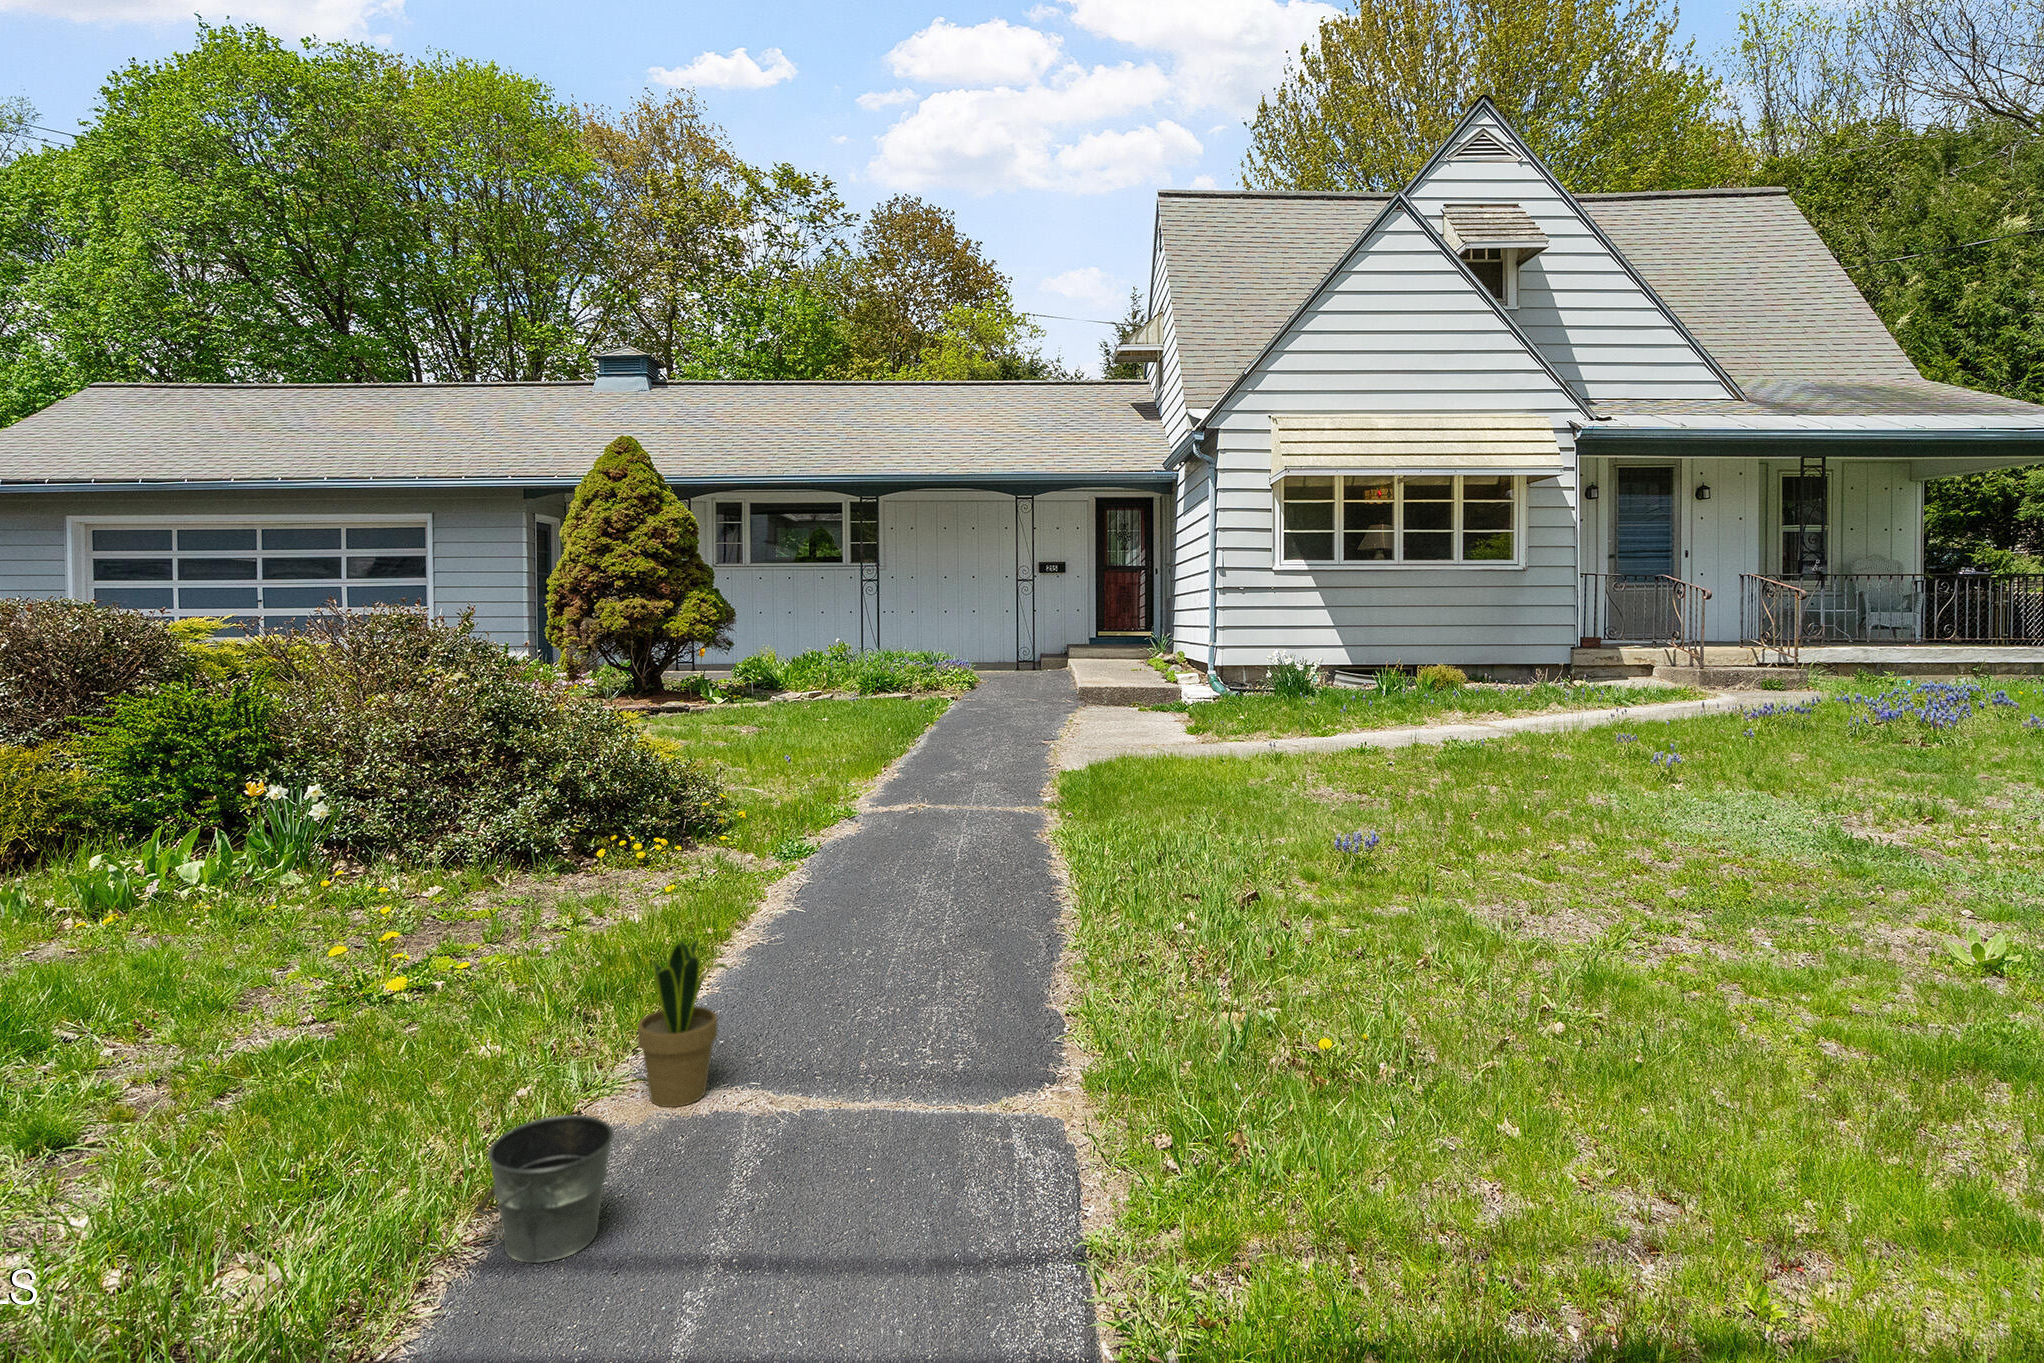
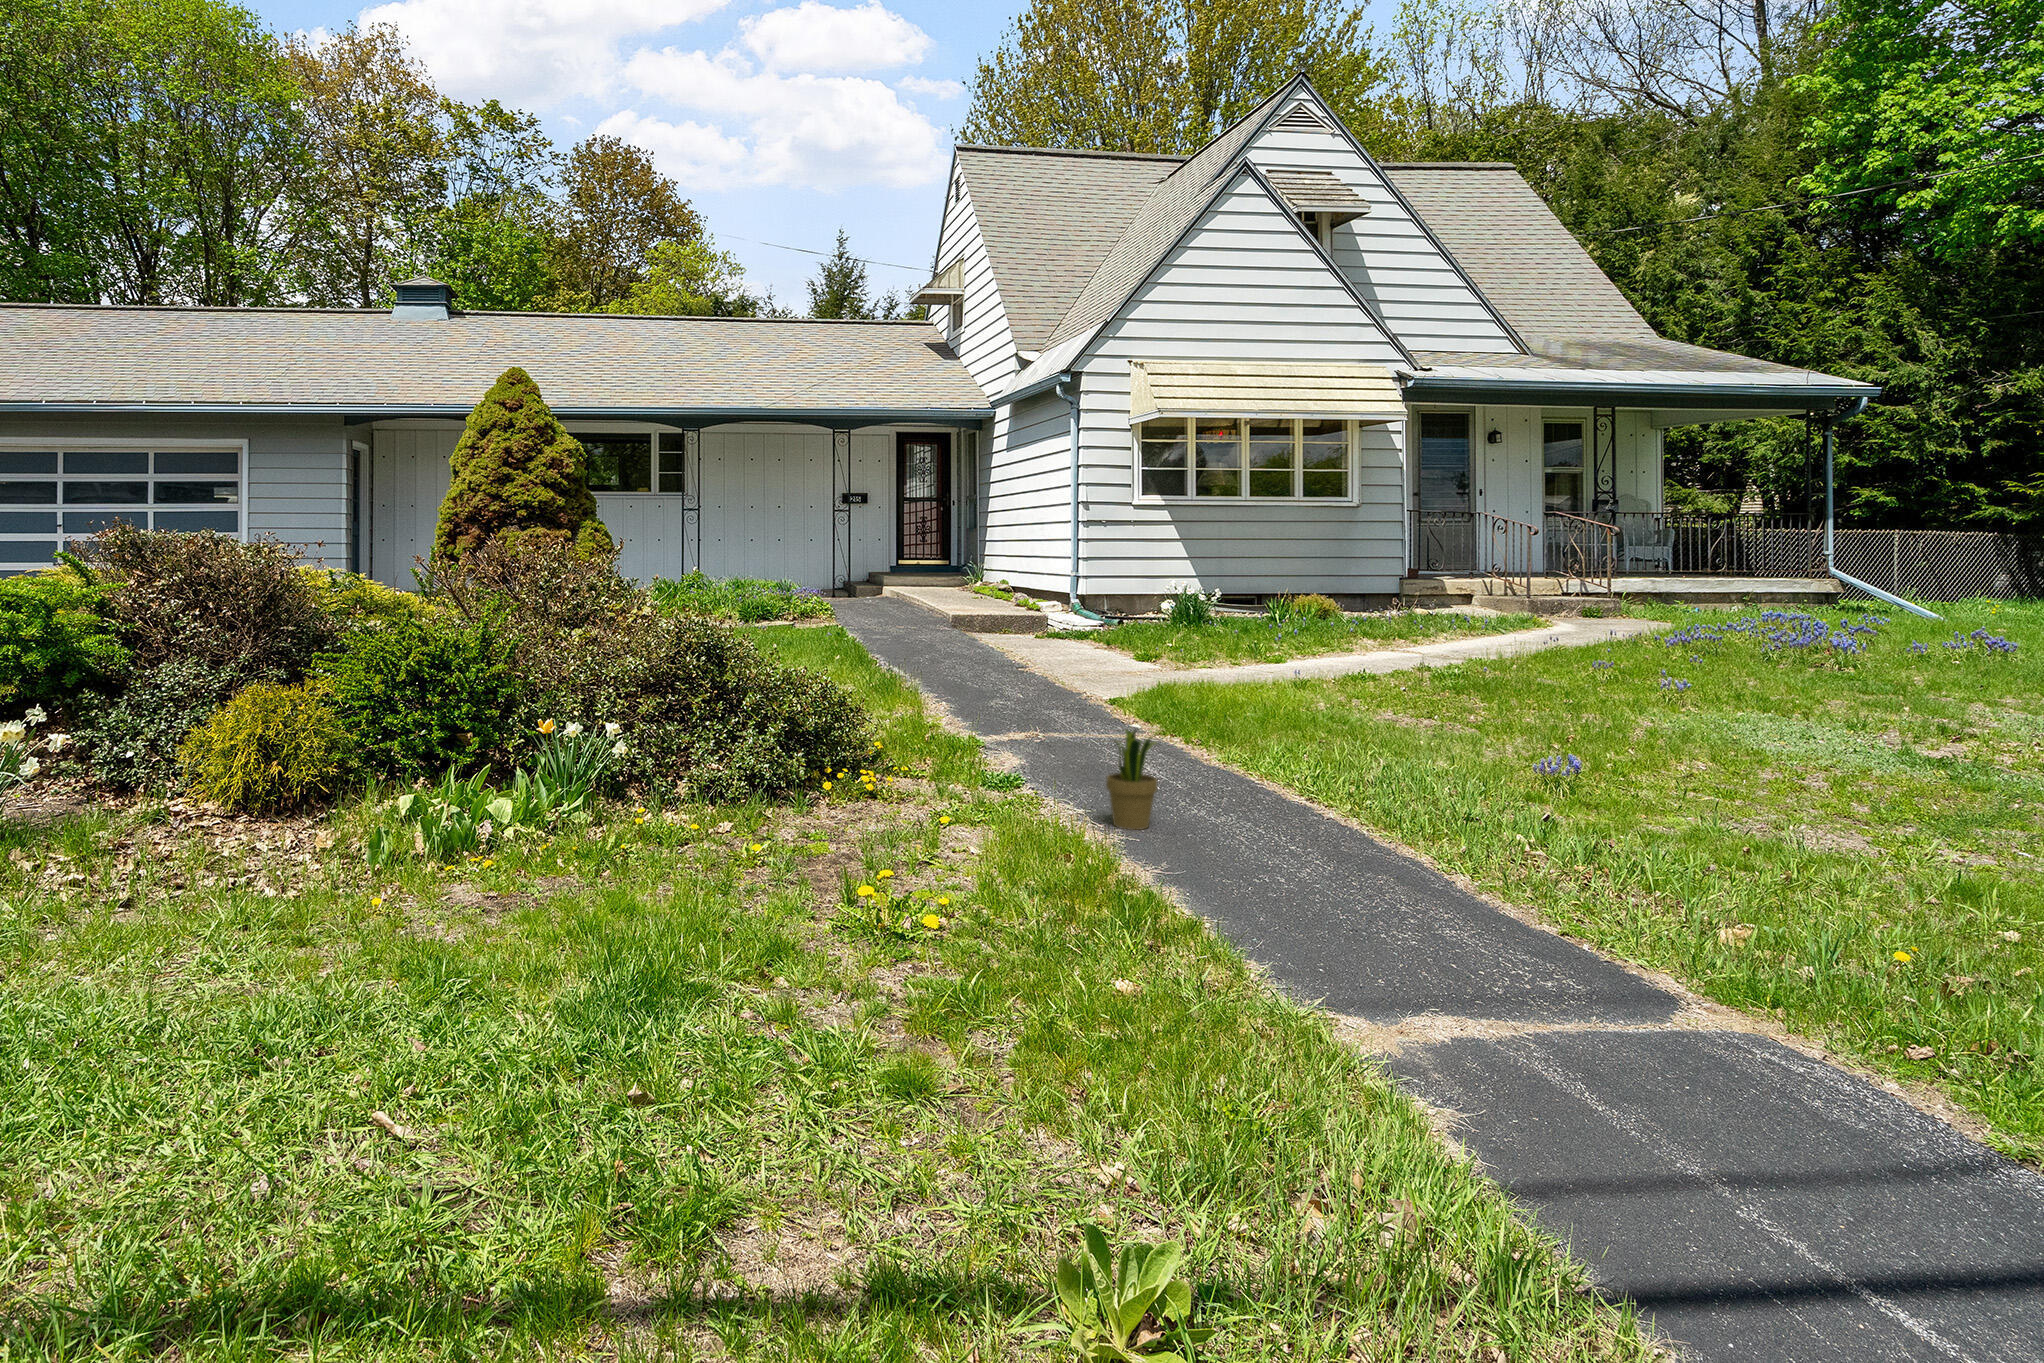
bucket: present [476,1115,613,1263] -> none [1146,806,1222,876]

